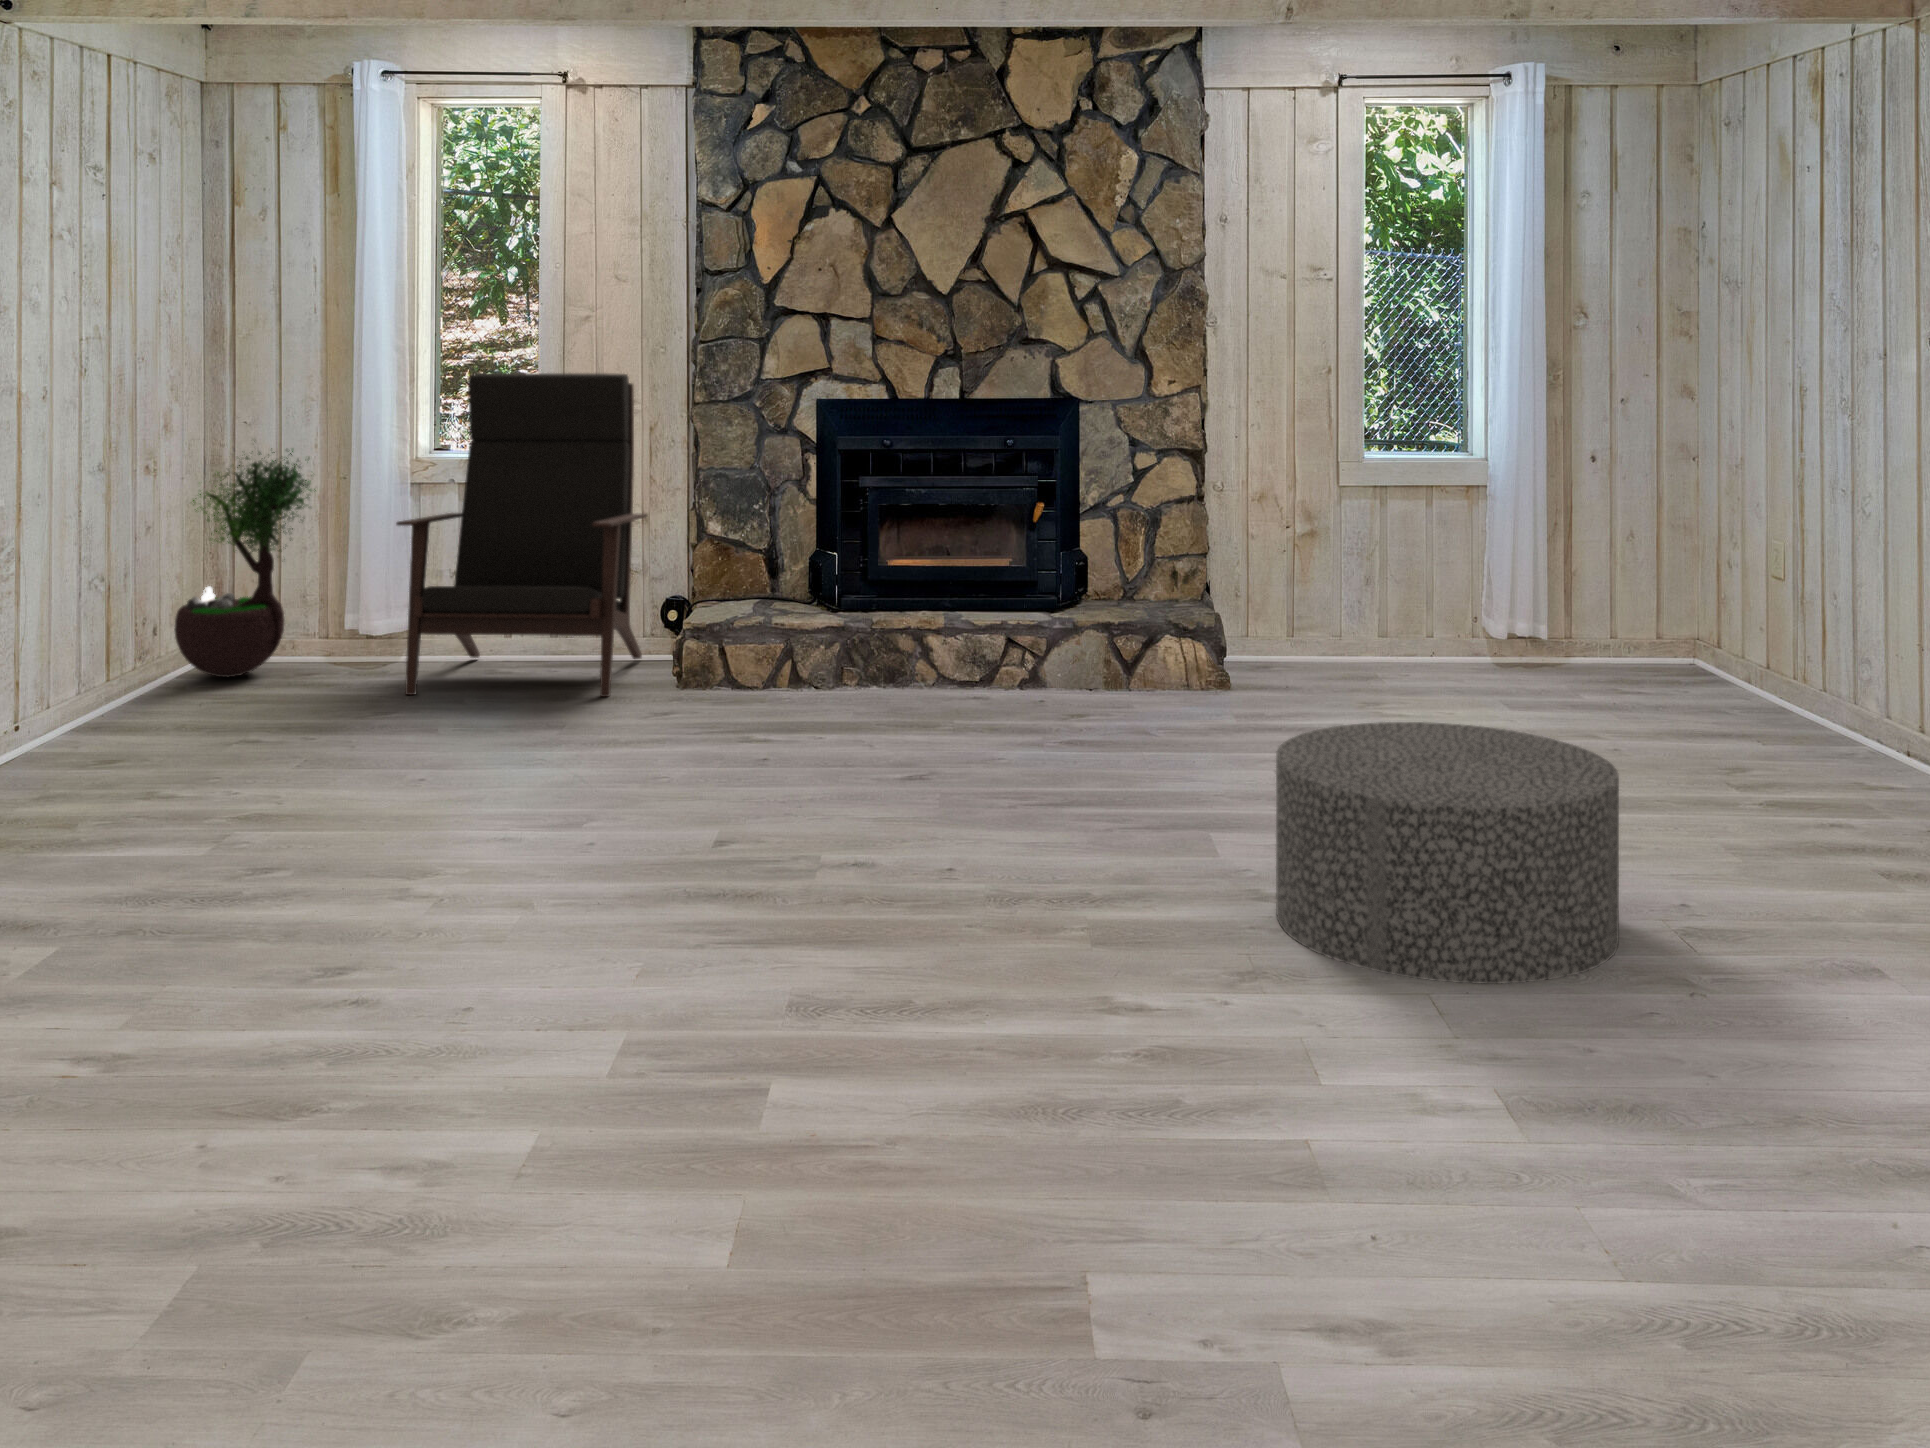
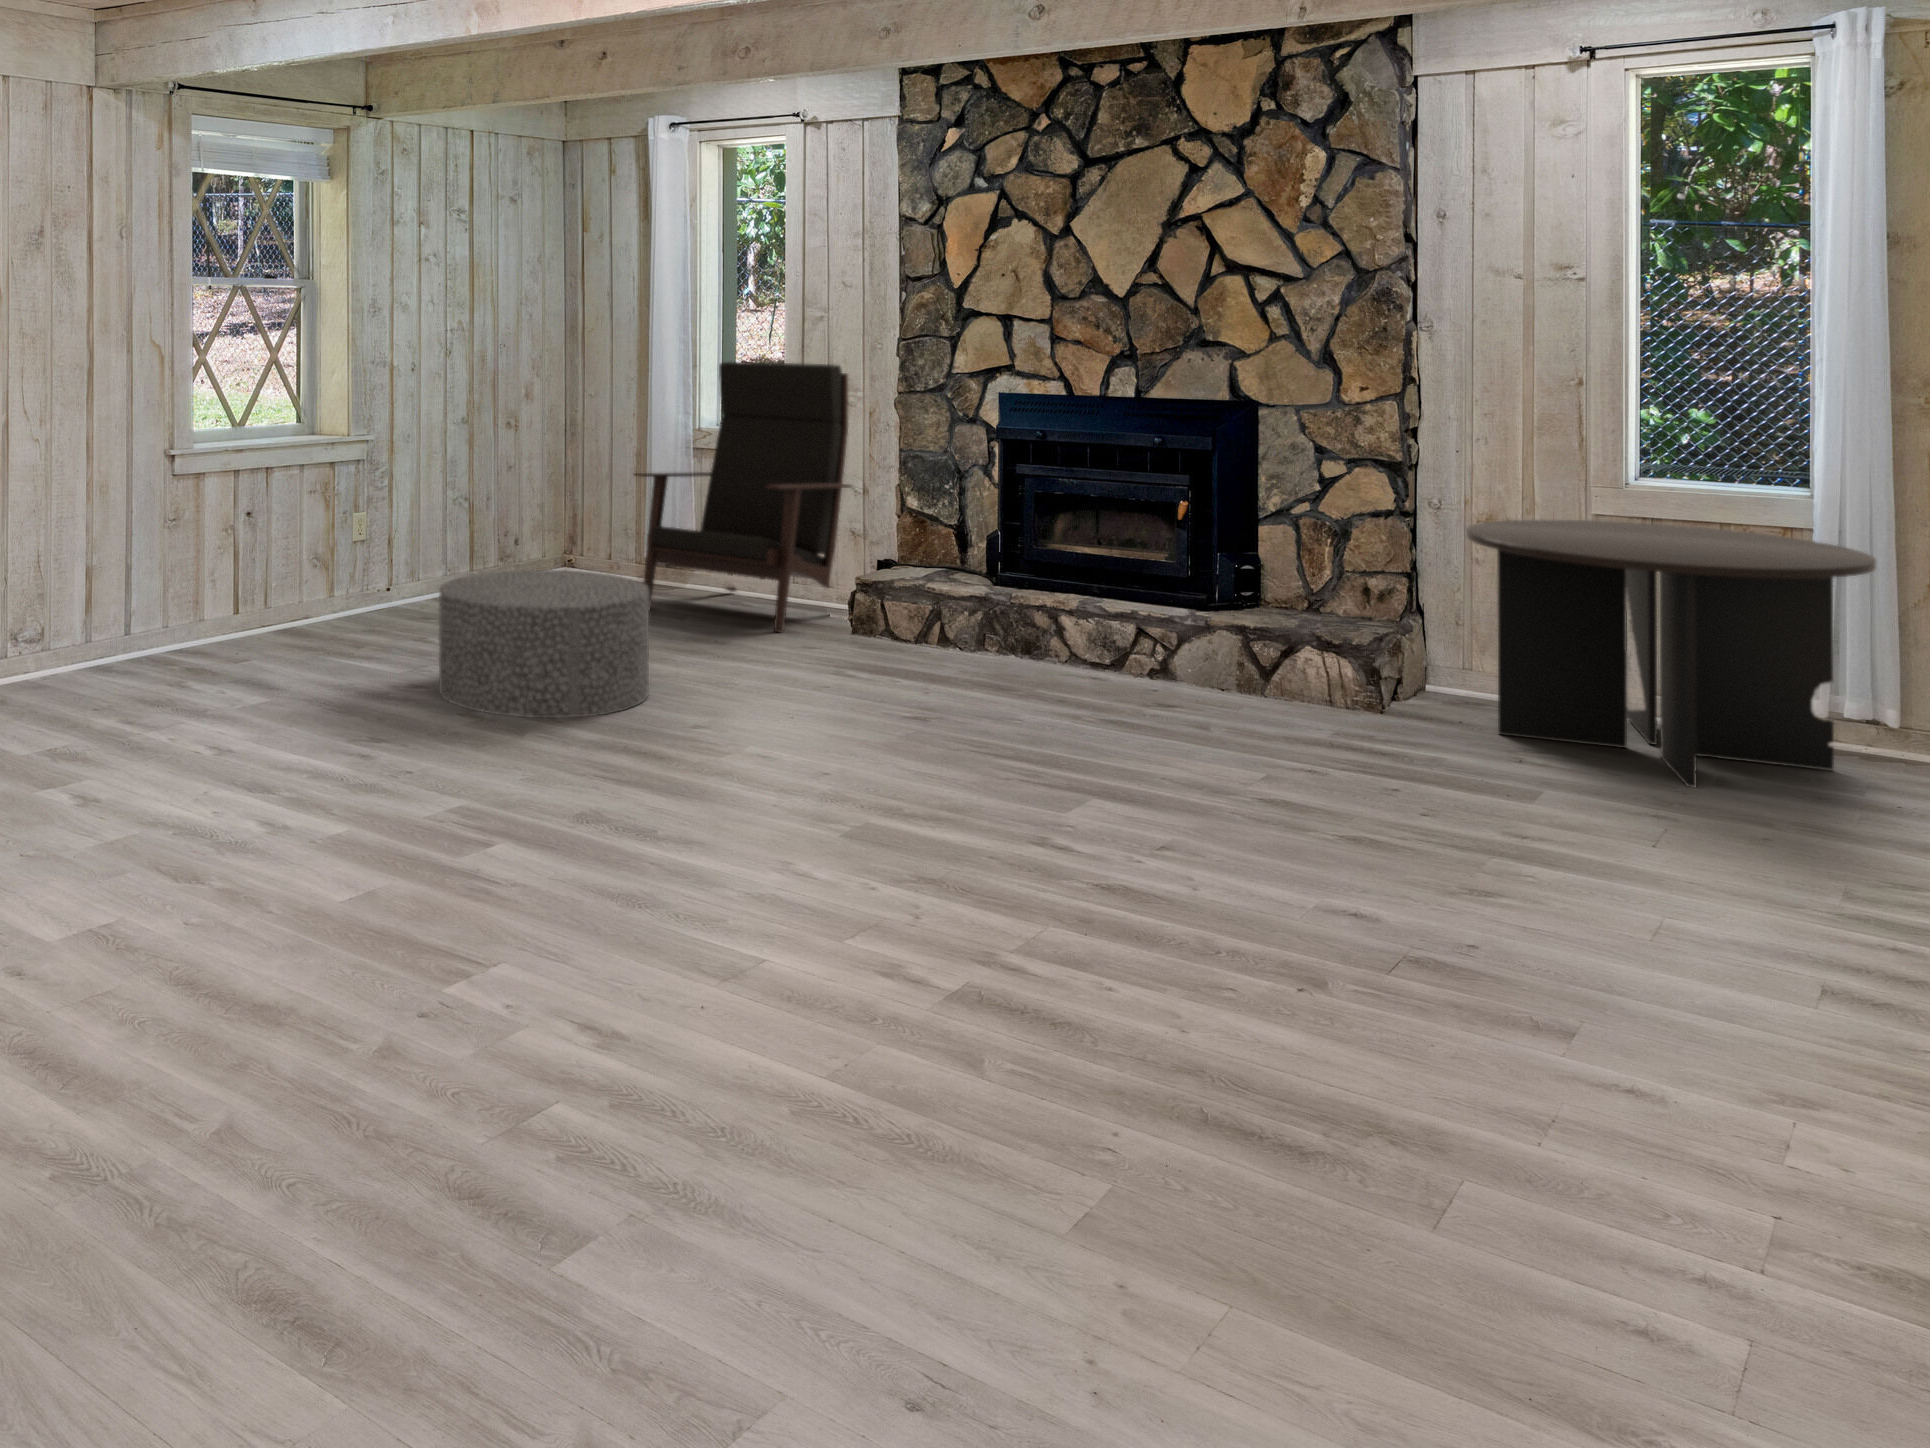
potted tree: present [175,449,316,677] -> none [517,405,619,582]
coffee table: none [1288,491,1575,710] -> present [1466,520,1877,787]
ottoman: present [1276,722,1619,984] -> present [439,570,649,718]

